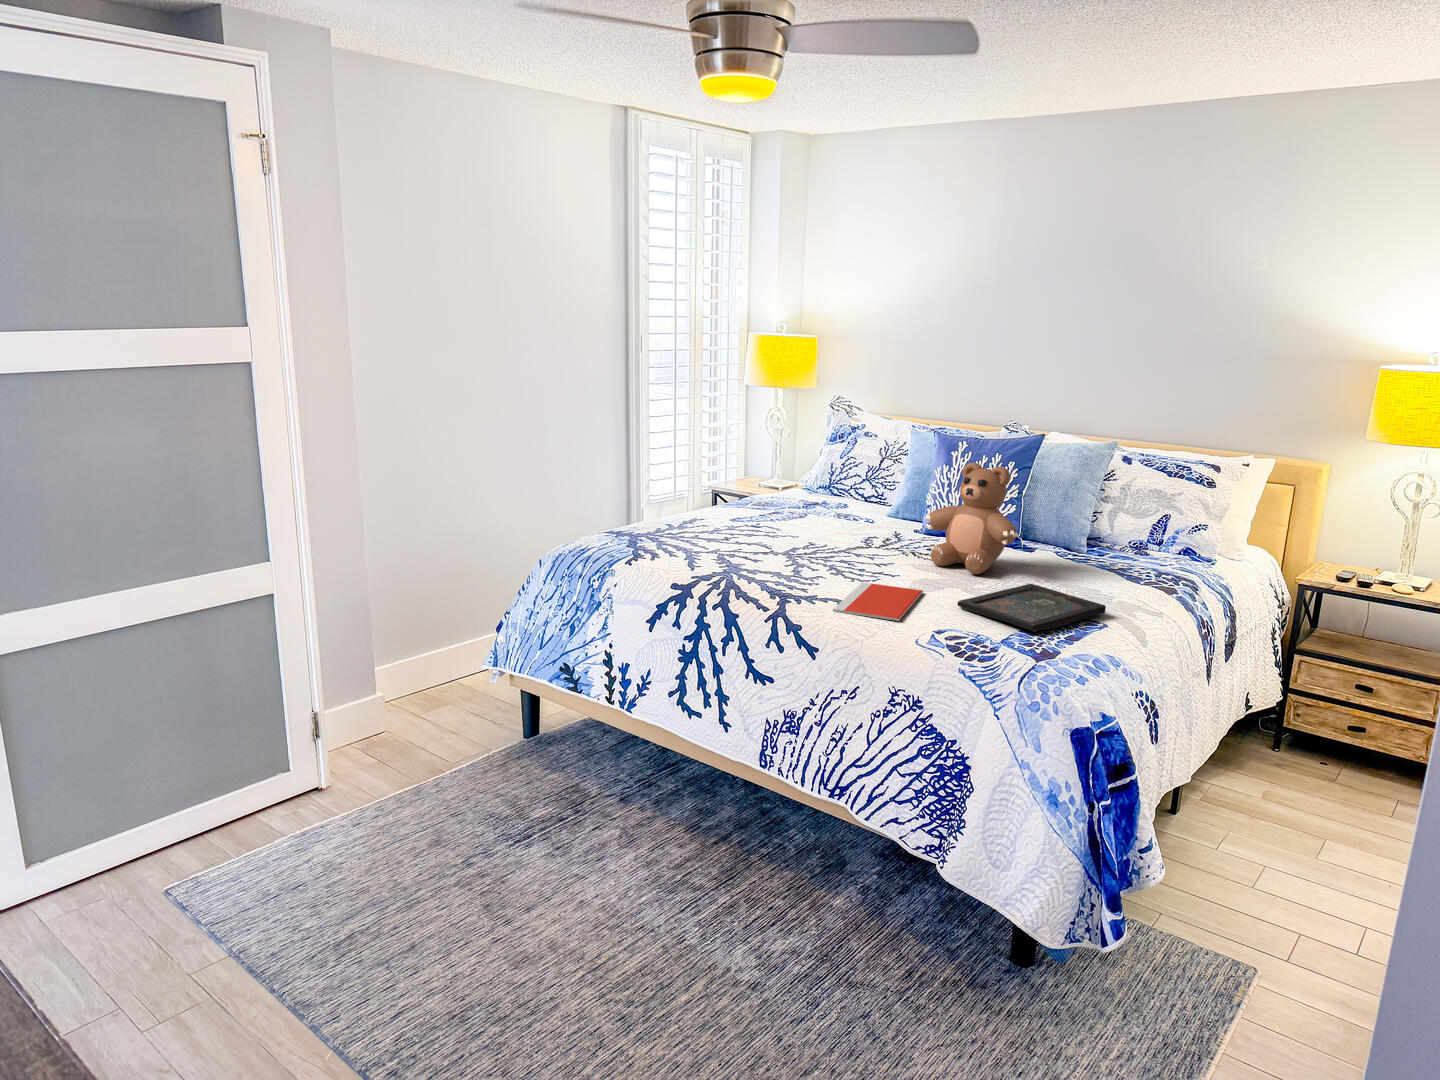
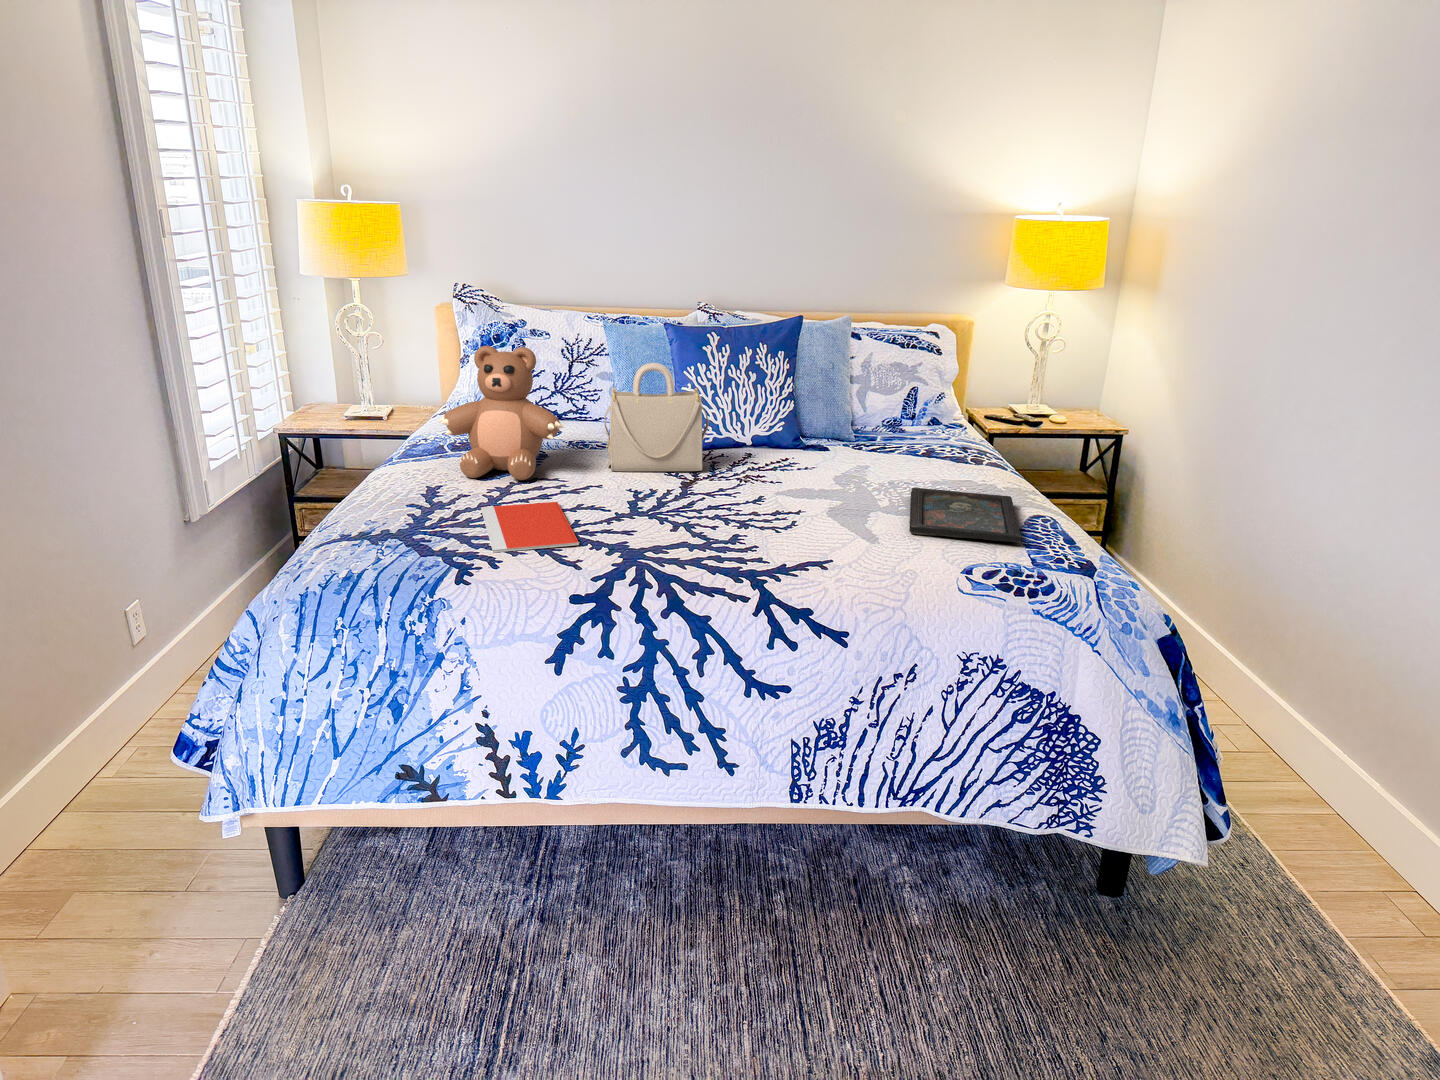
handbag: none [827,455,907,545] -> present [604,363,709,471]
teddy bear: present [925,463,1019,574] -> present [439,346,564,480]
notebook: present [833,582,923,621] -> present [481,502,579,552]

